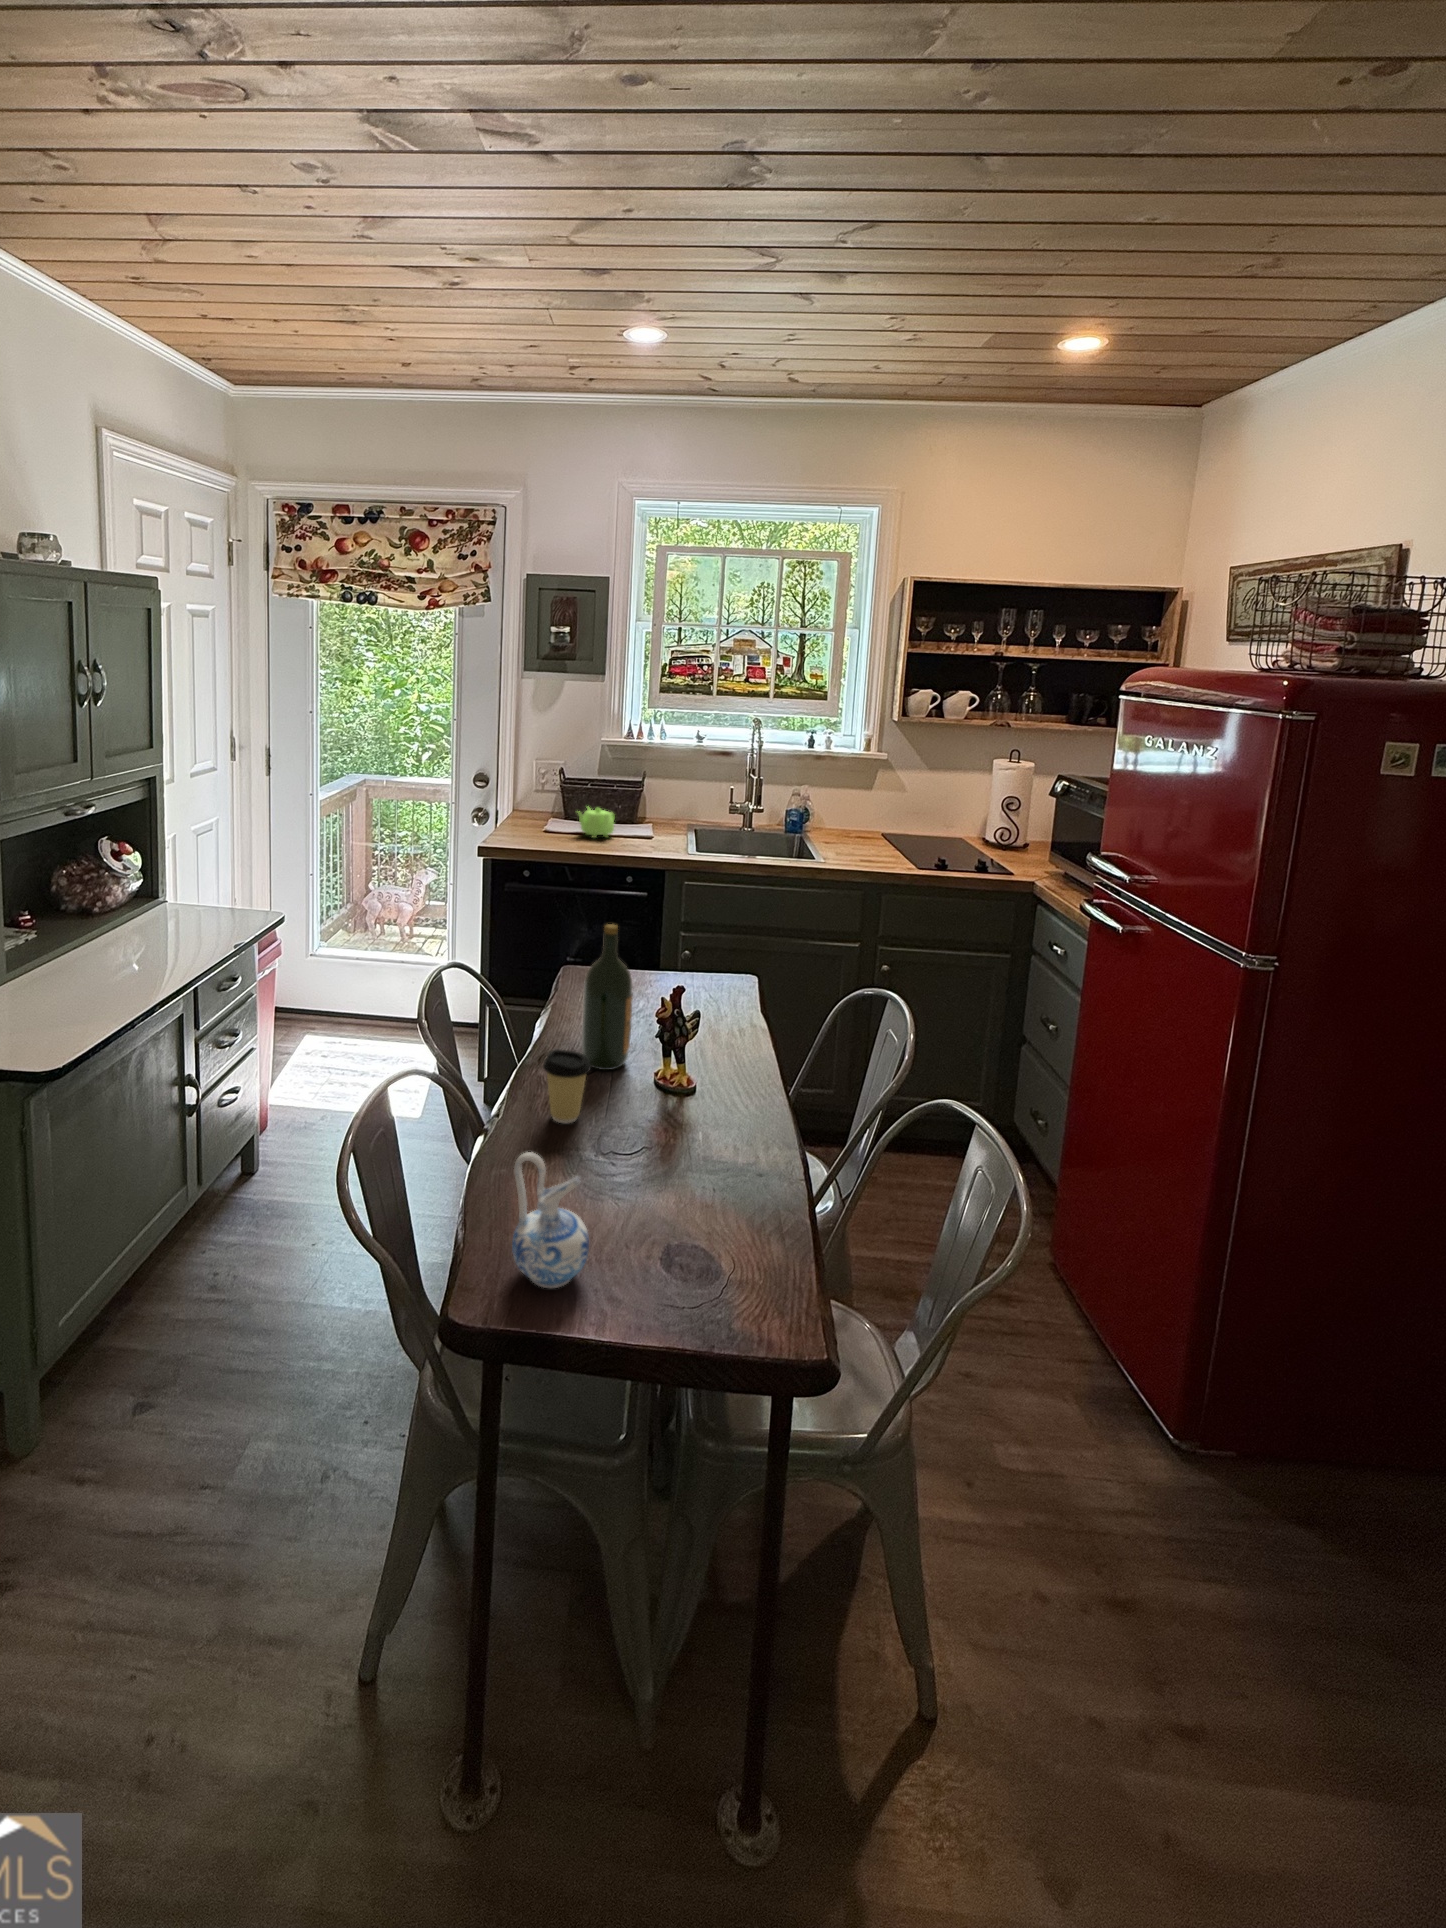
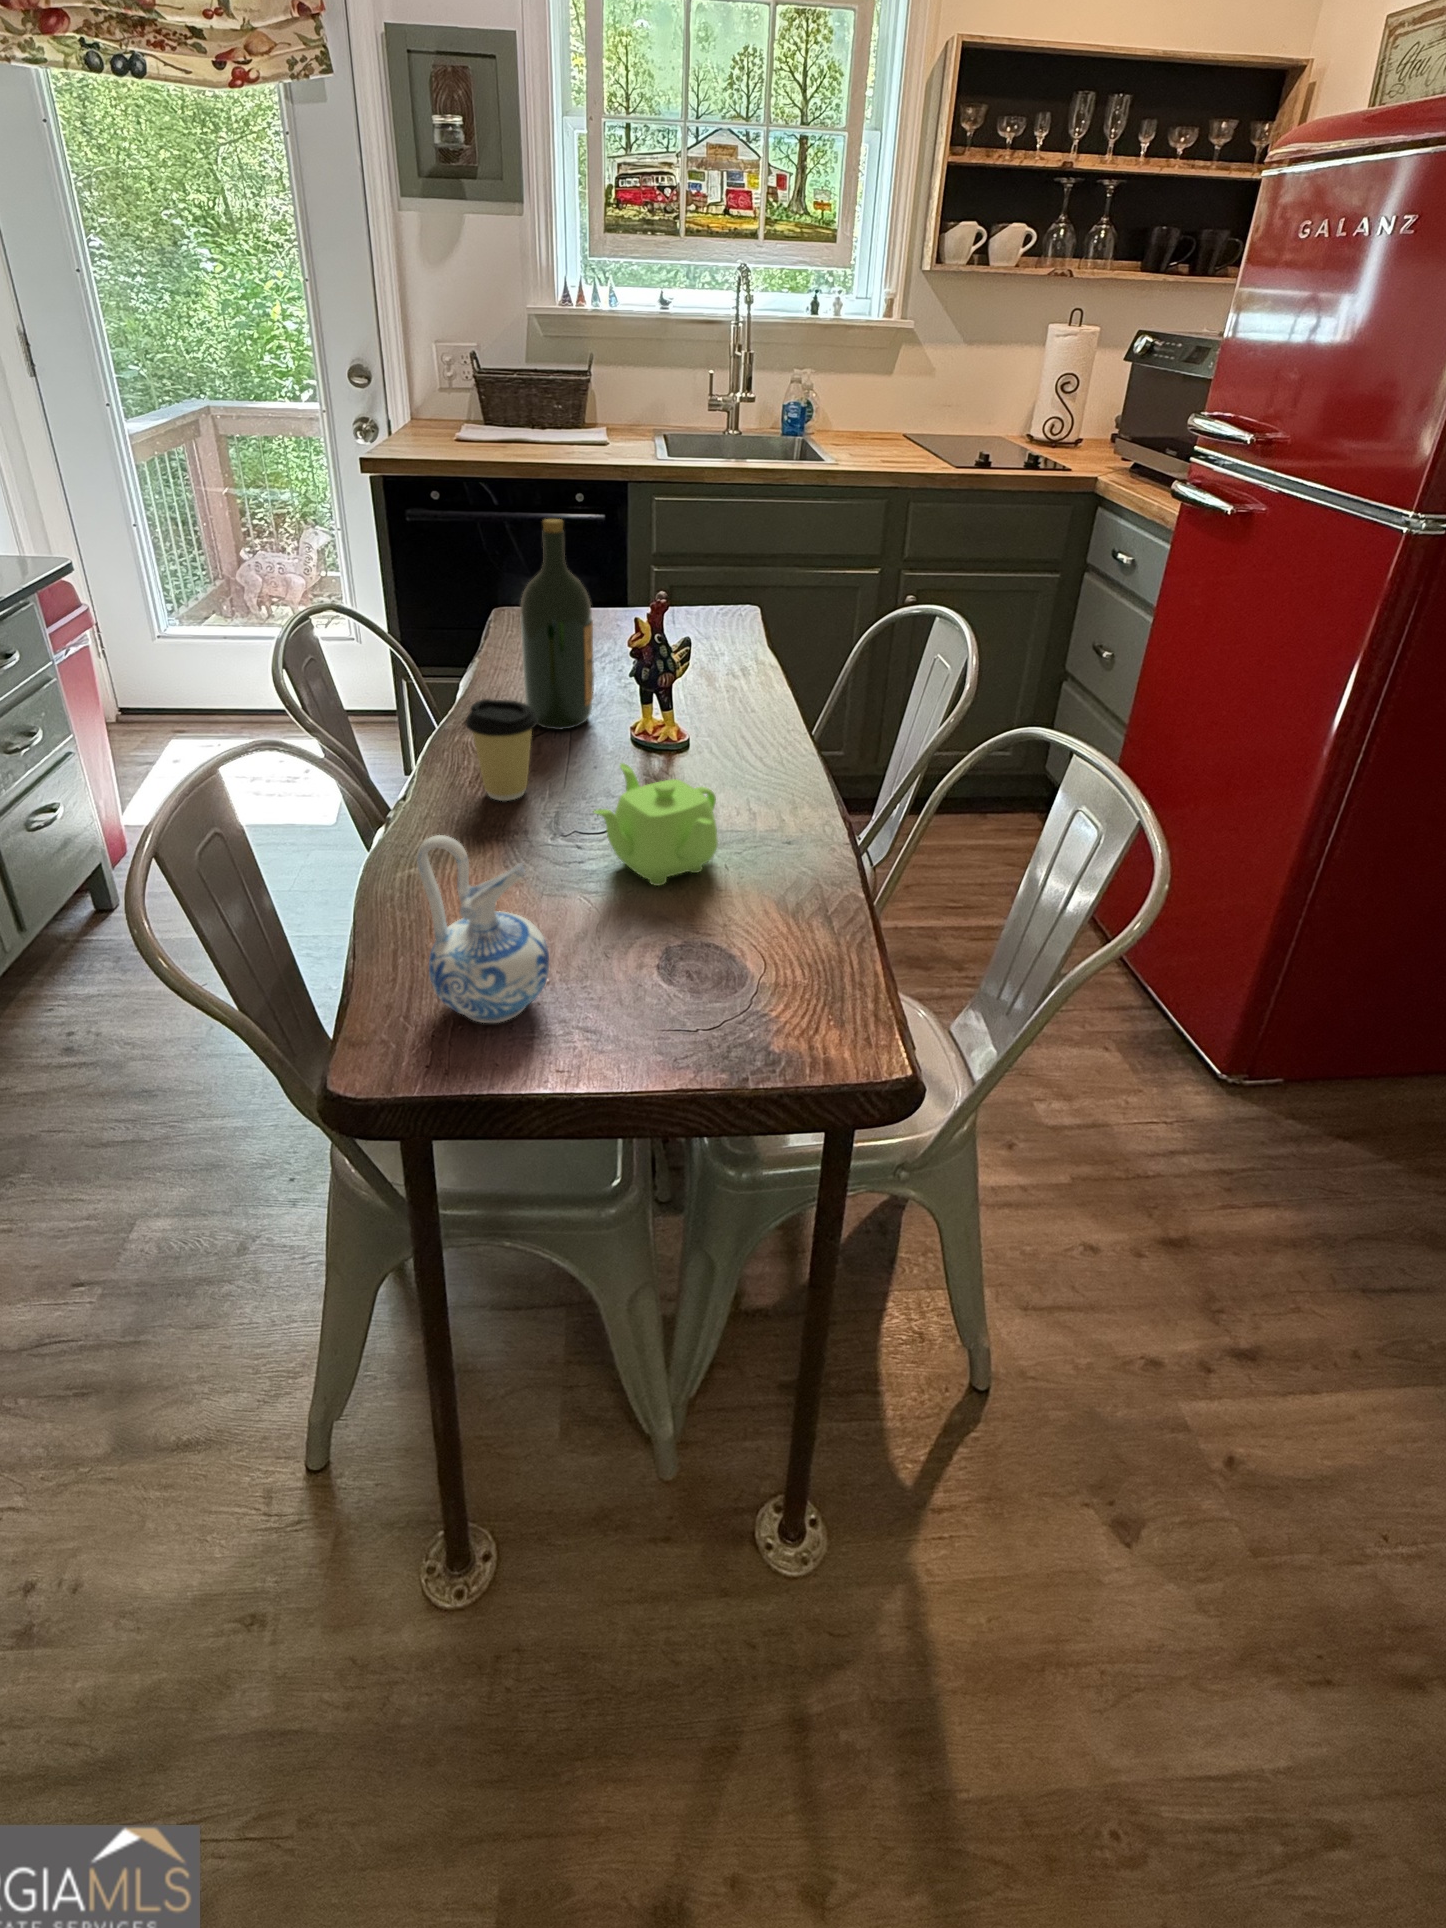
teapot: present [578,807,615,838] -> present [594,763,718,886]

